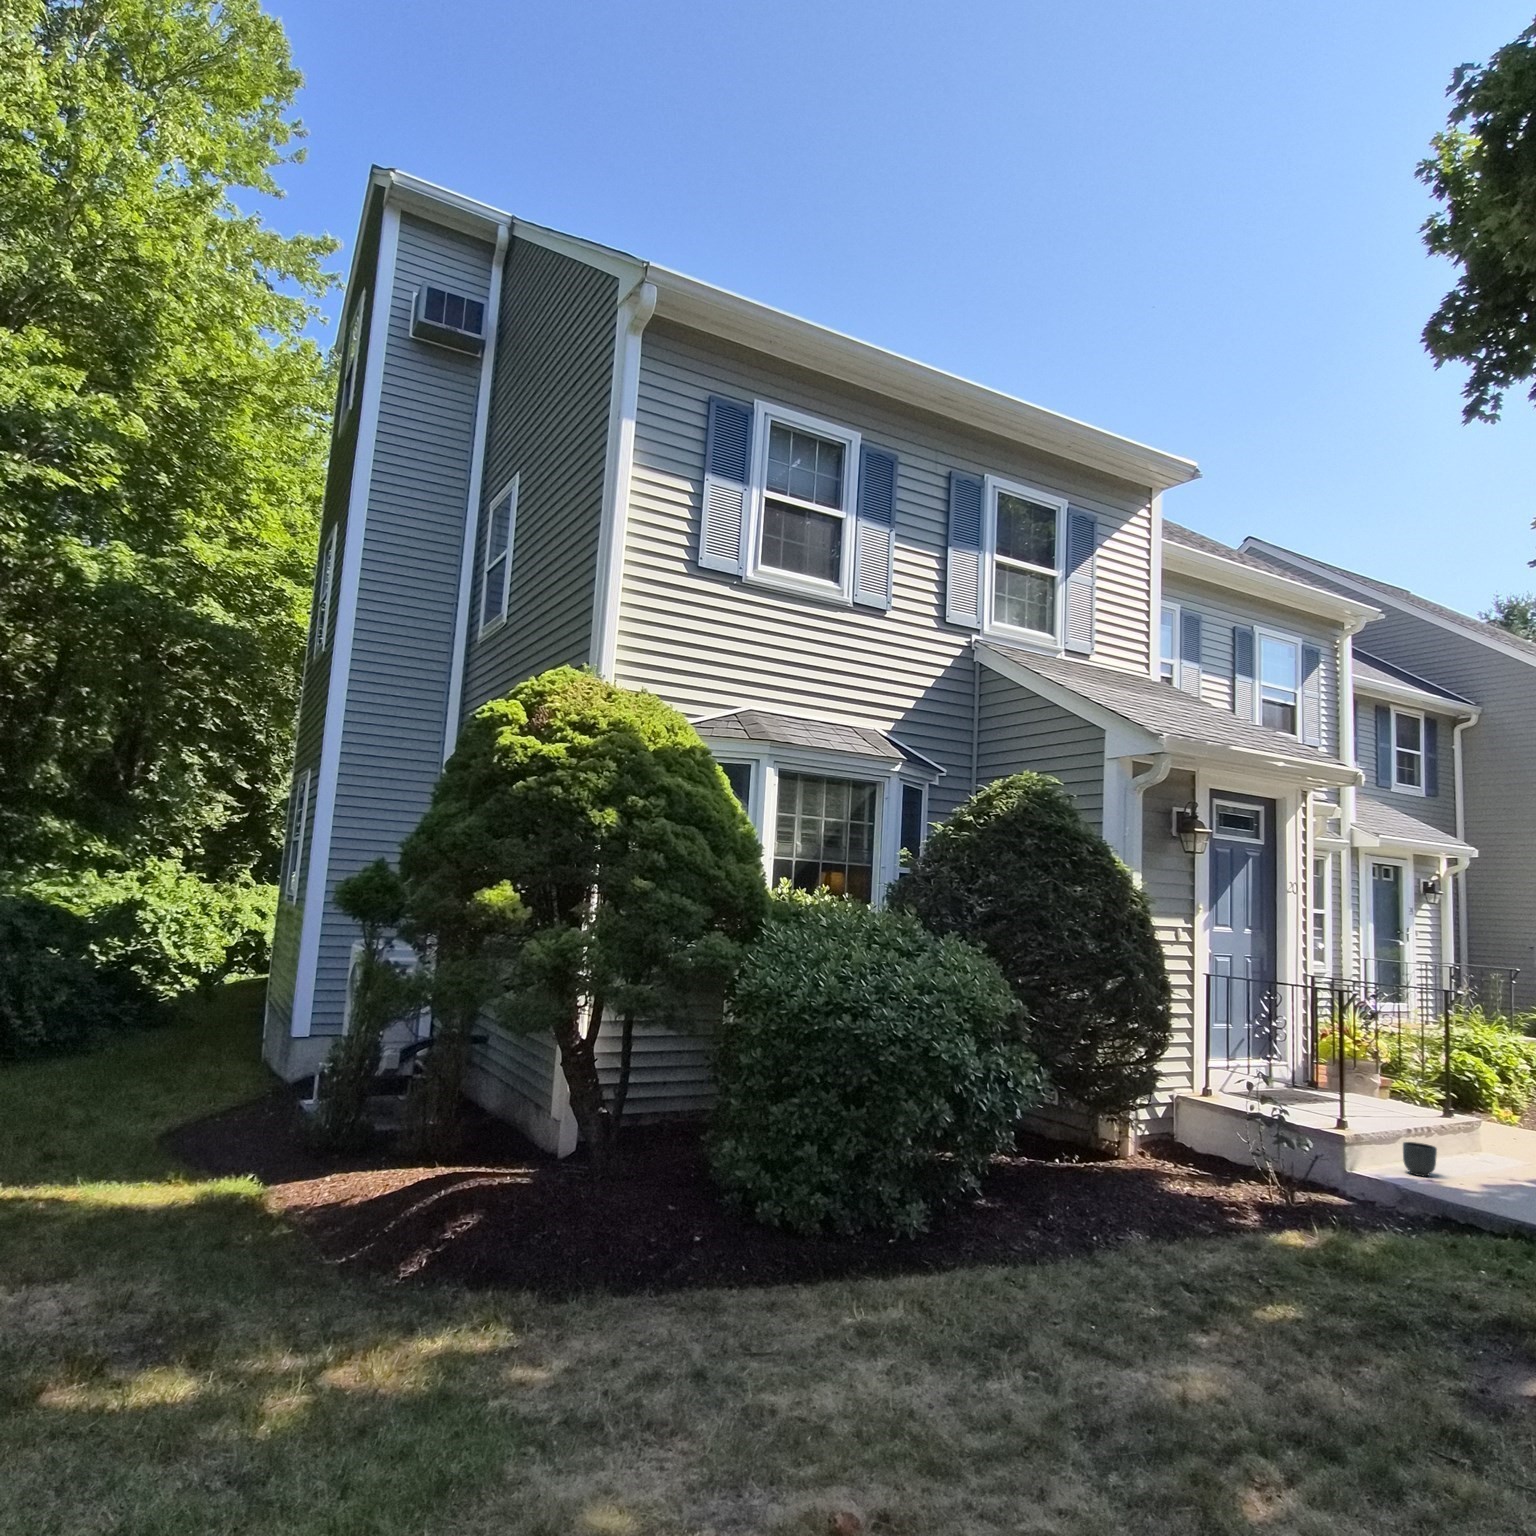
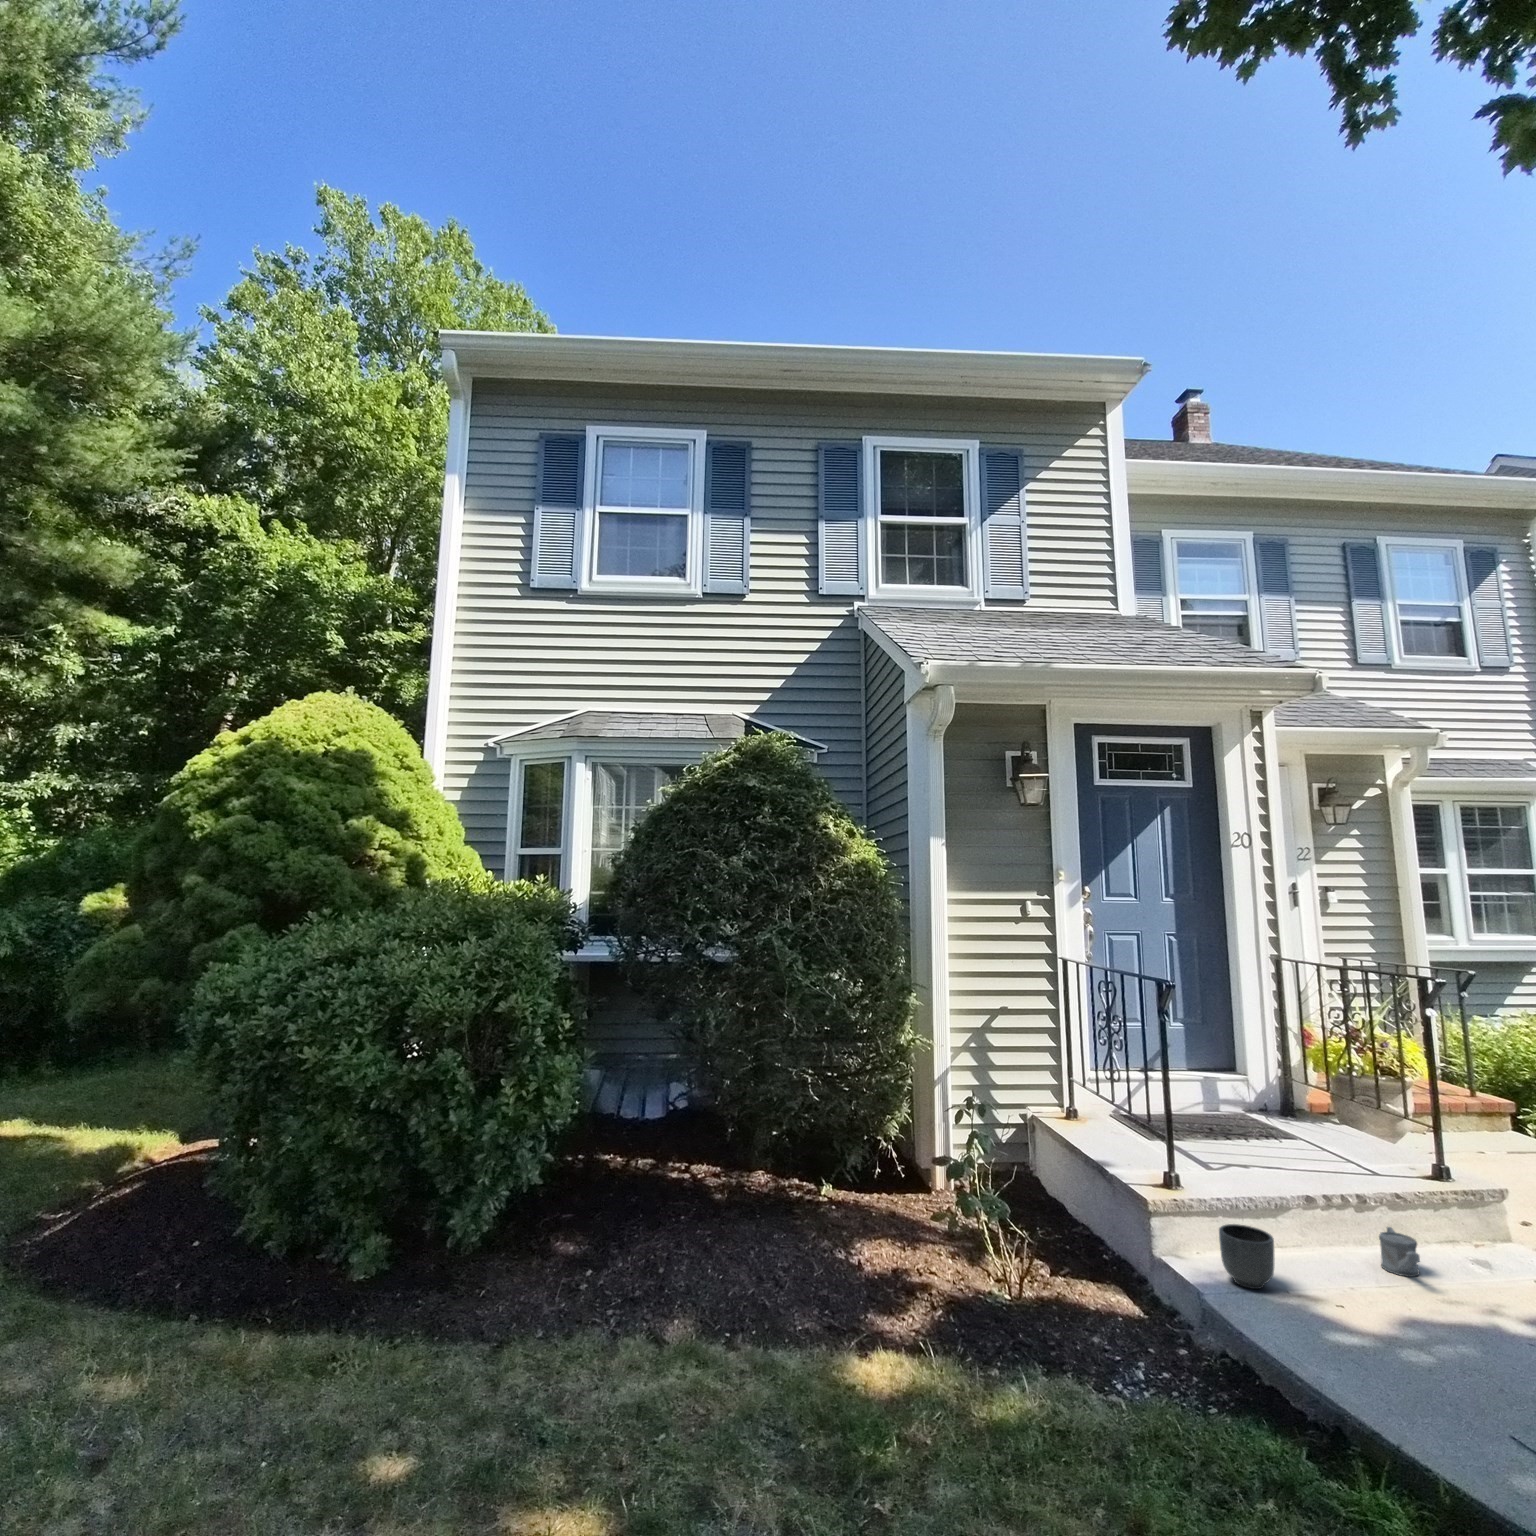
watering can: none [1451,1142,1489,1167] -> present [1379,1227,1420,1277]

